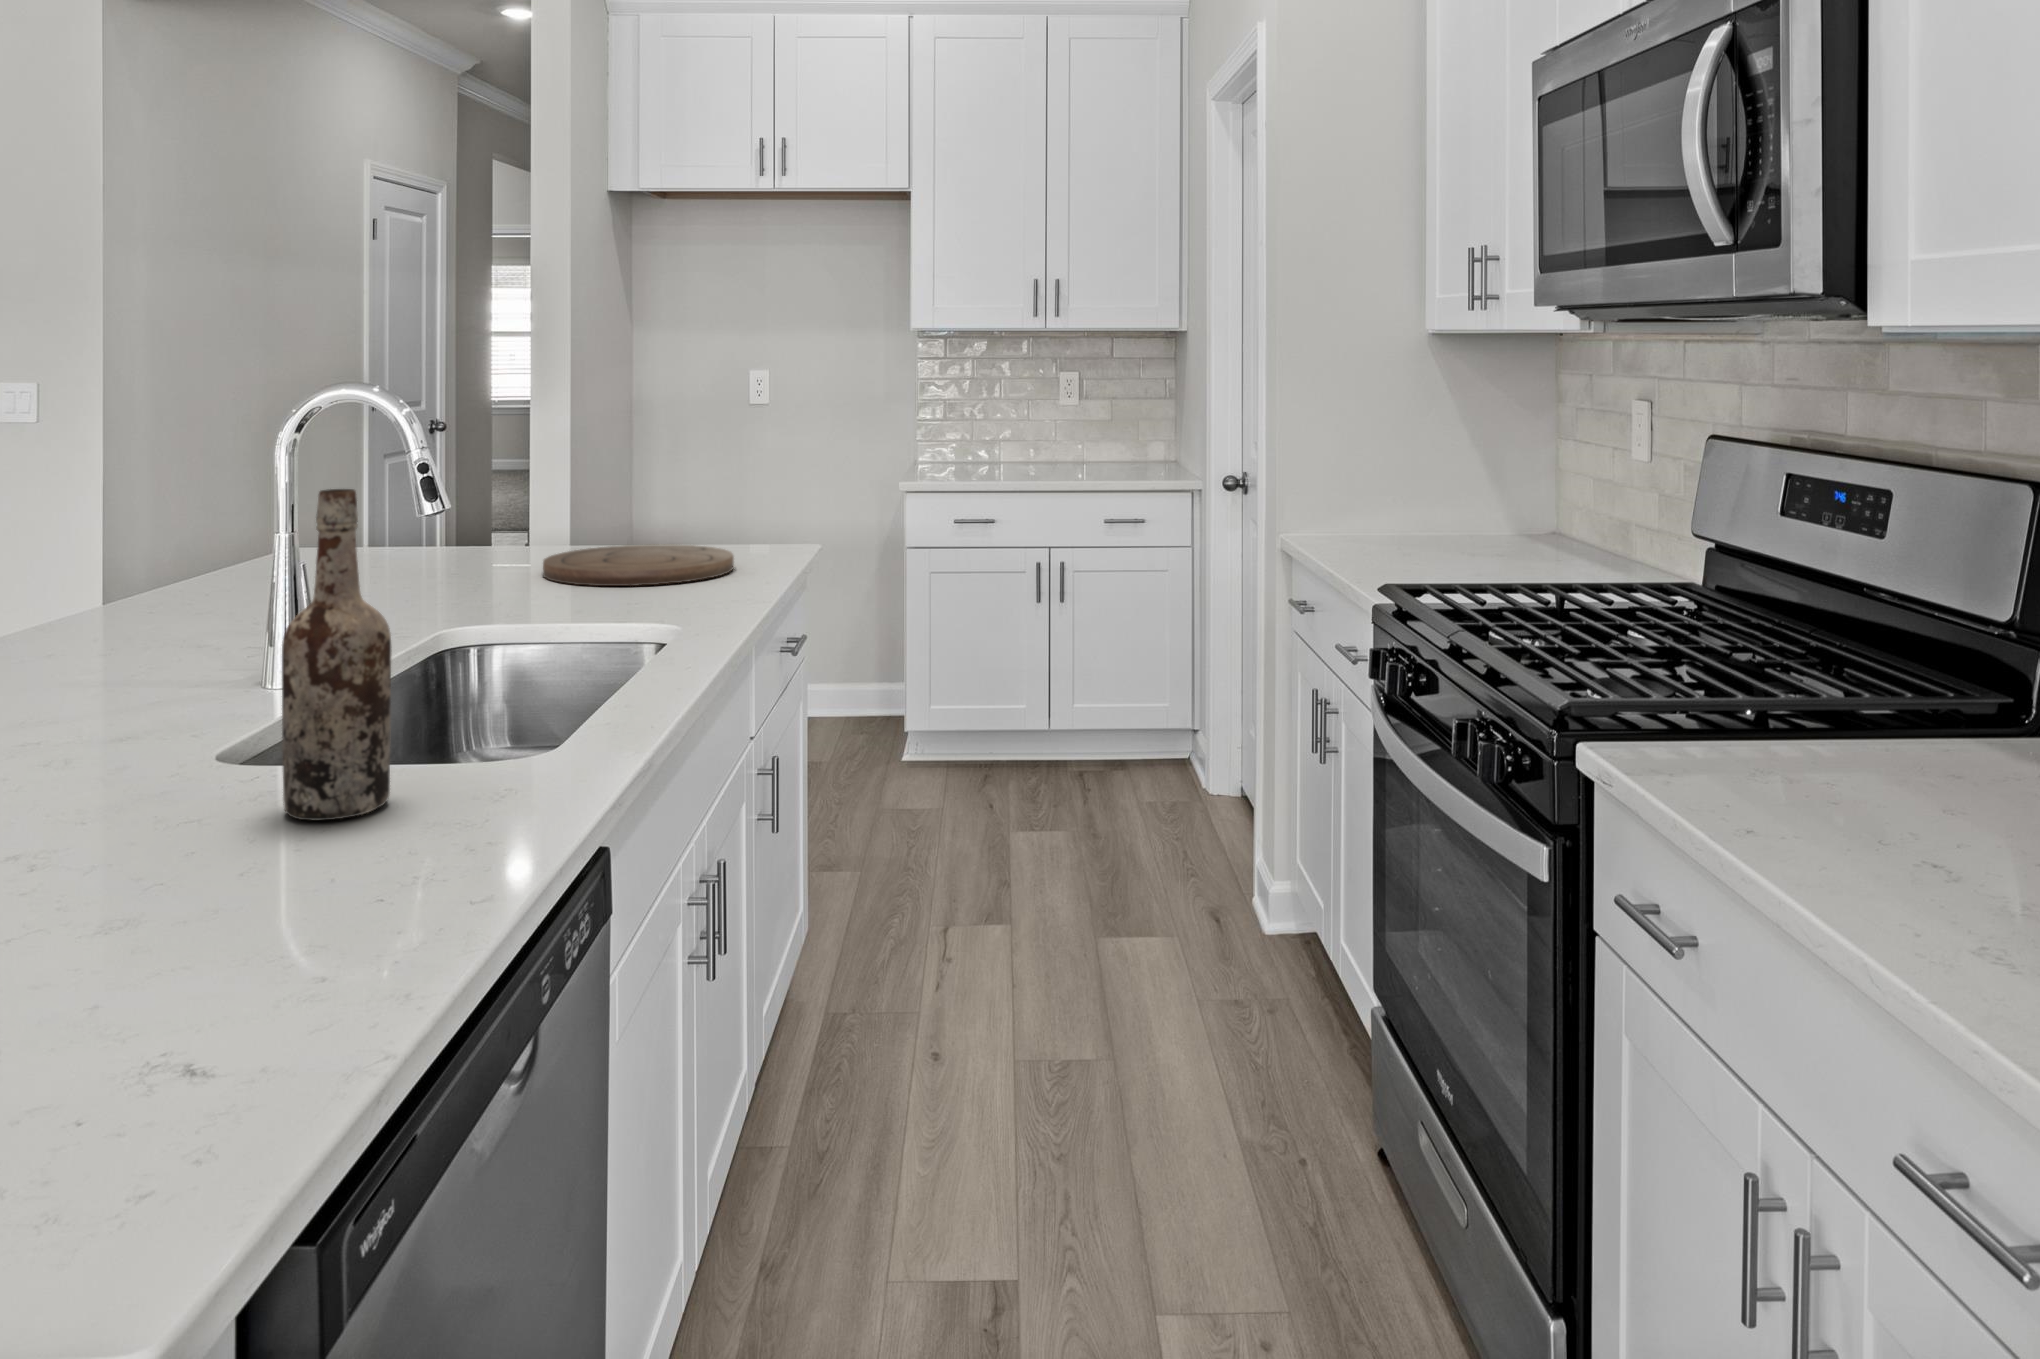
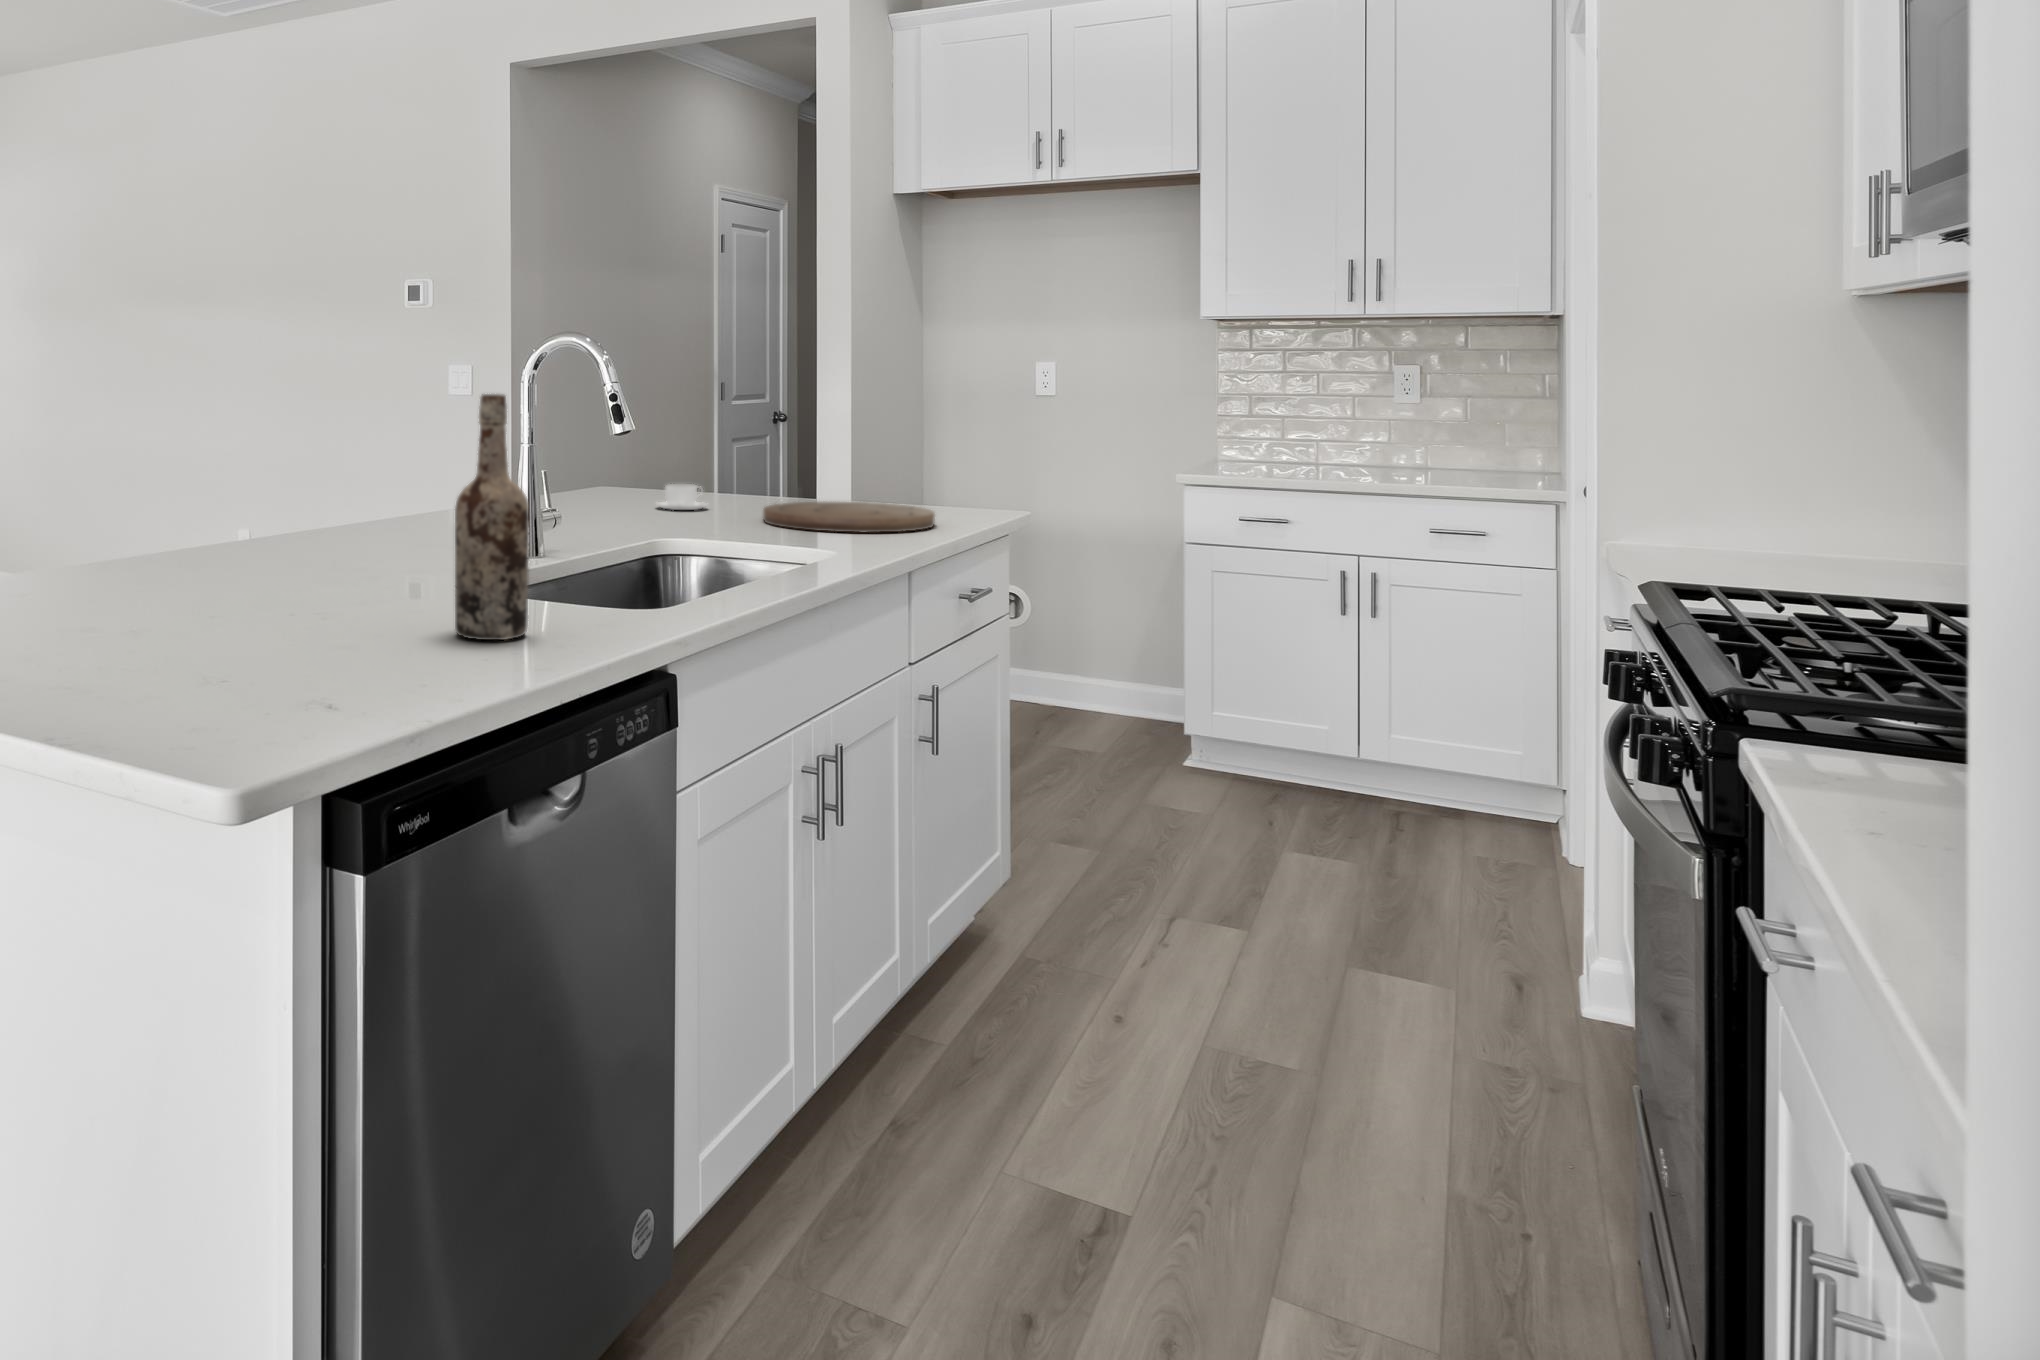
coffee cup: none [398,538,465,570] -> present [658,484,706,510]

